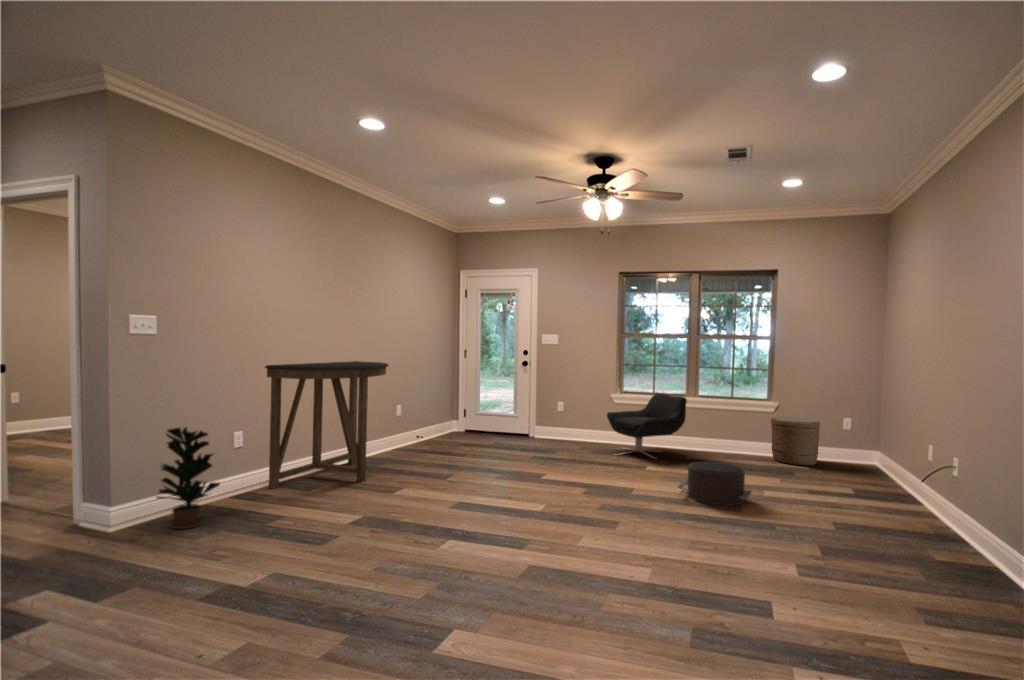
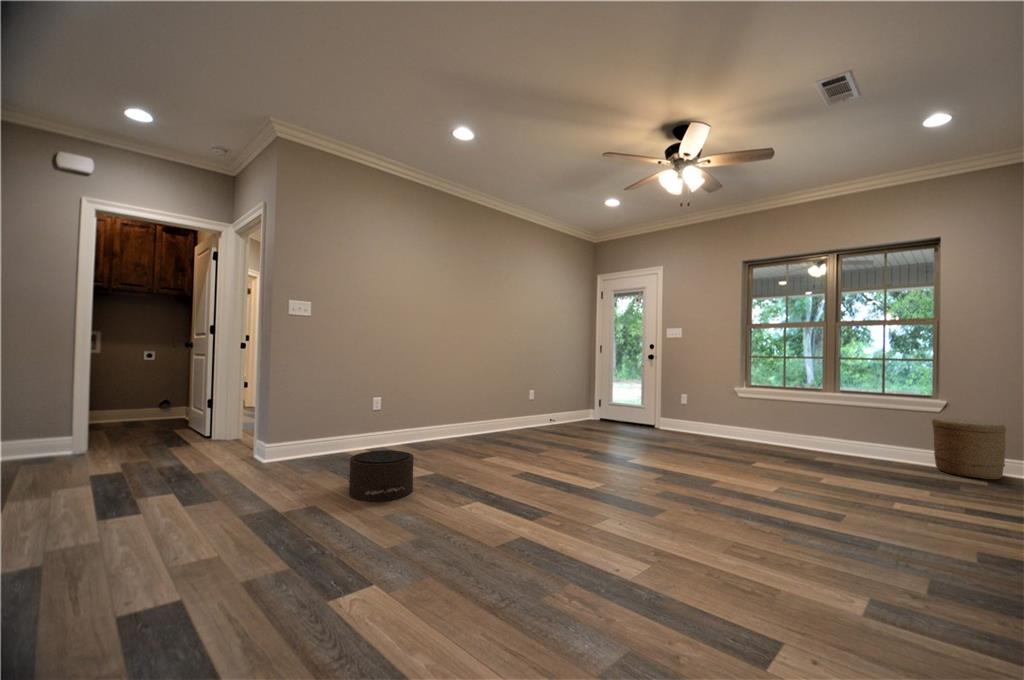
console table: present [265,361,389,489] -> none [397,349,501,447]
lounge chair: present [607,393,687,458] -> none [726,387,817,455]
potted plant: present [157,428,220,529] -> none [301,389,349,463]
pouf: present [678,462,751,506] -> present [348,450,413,501]

